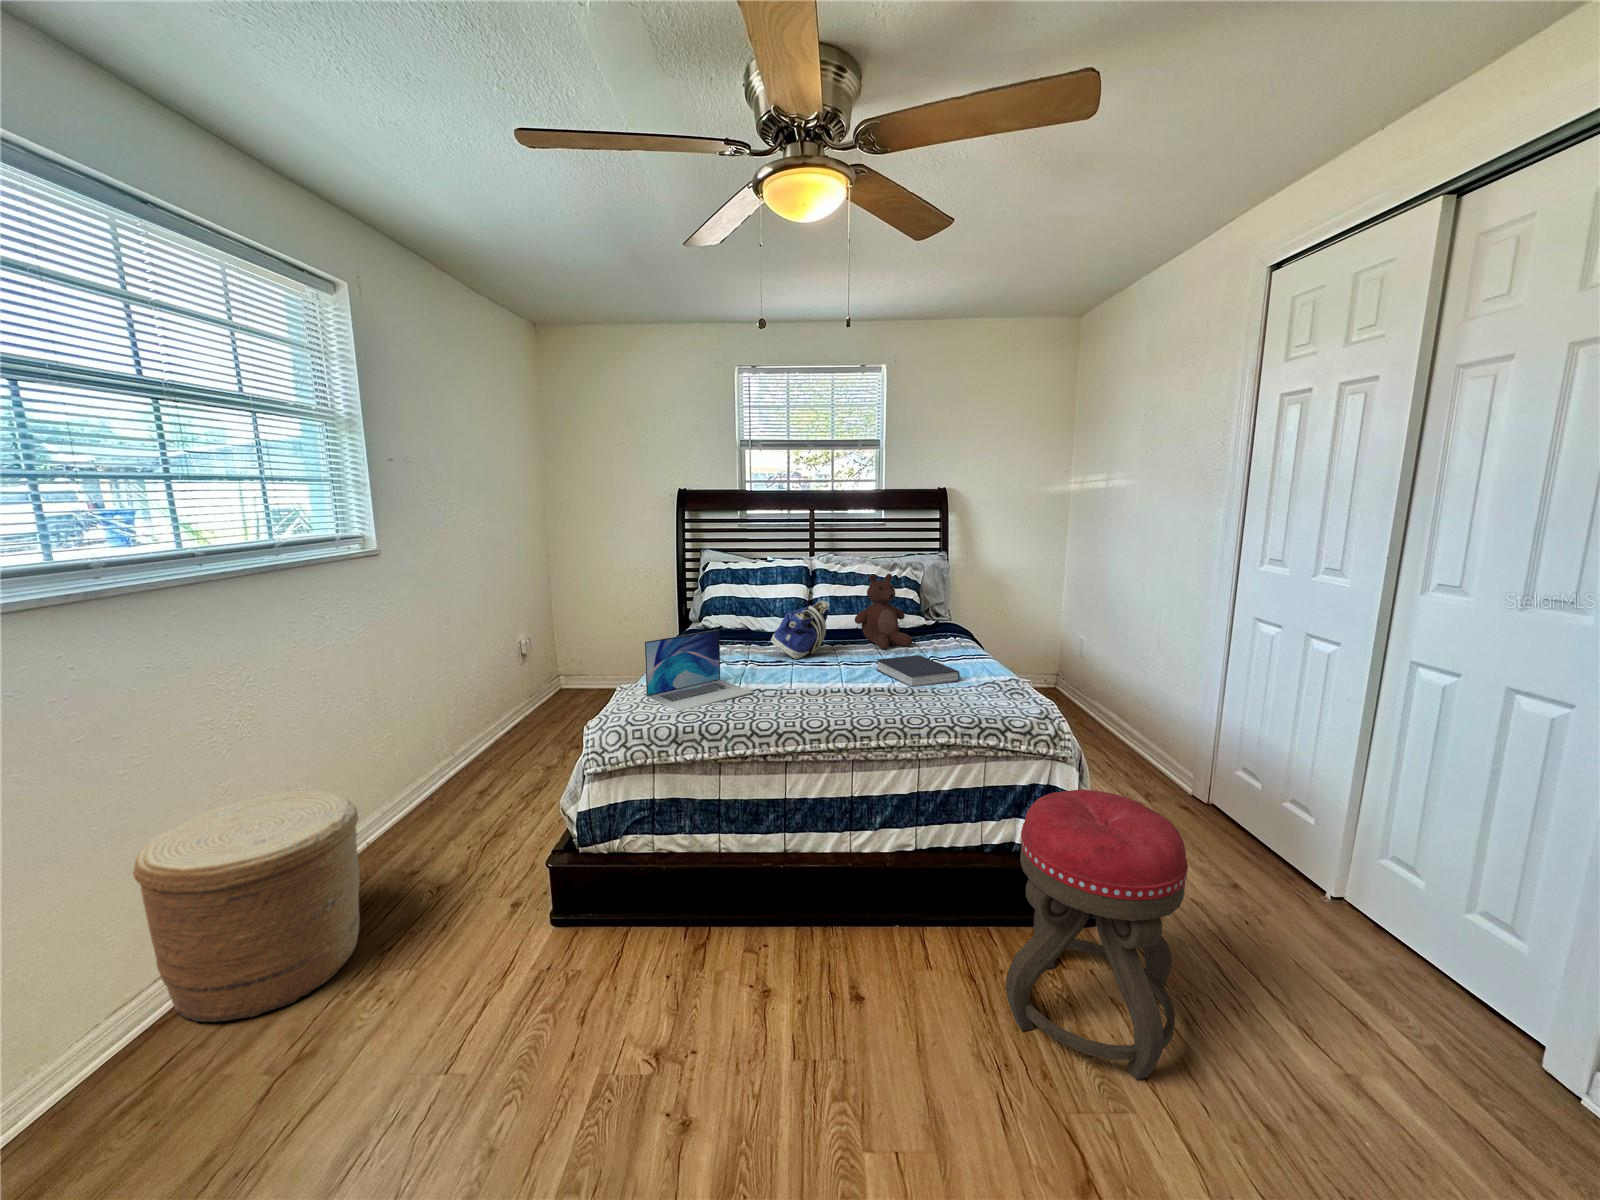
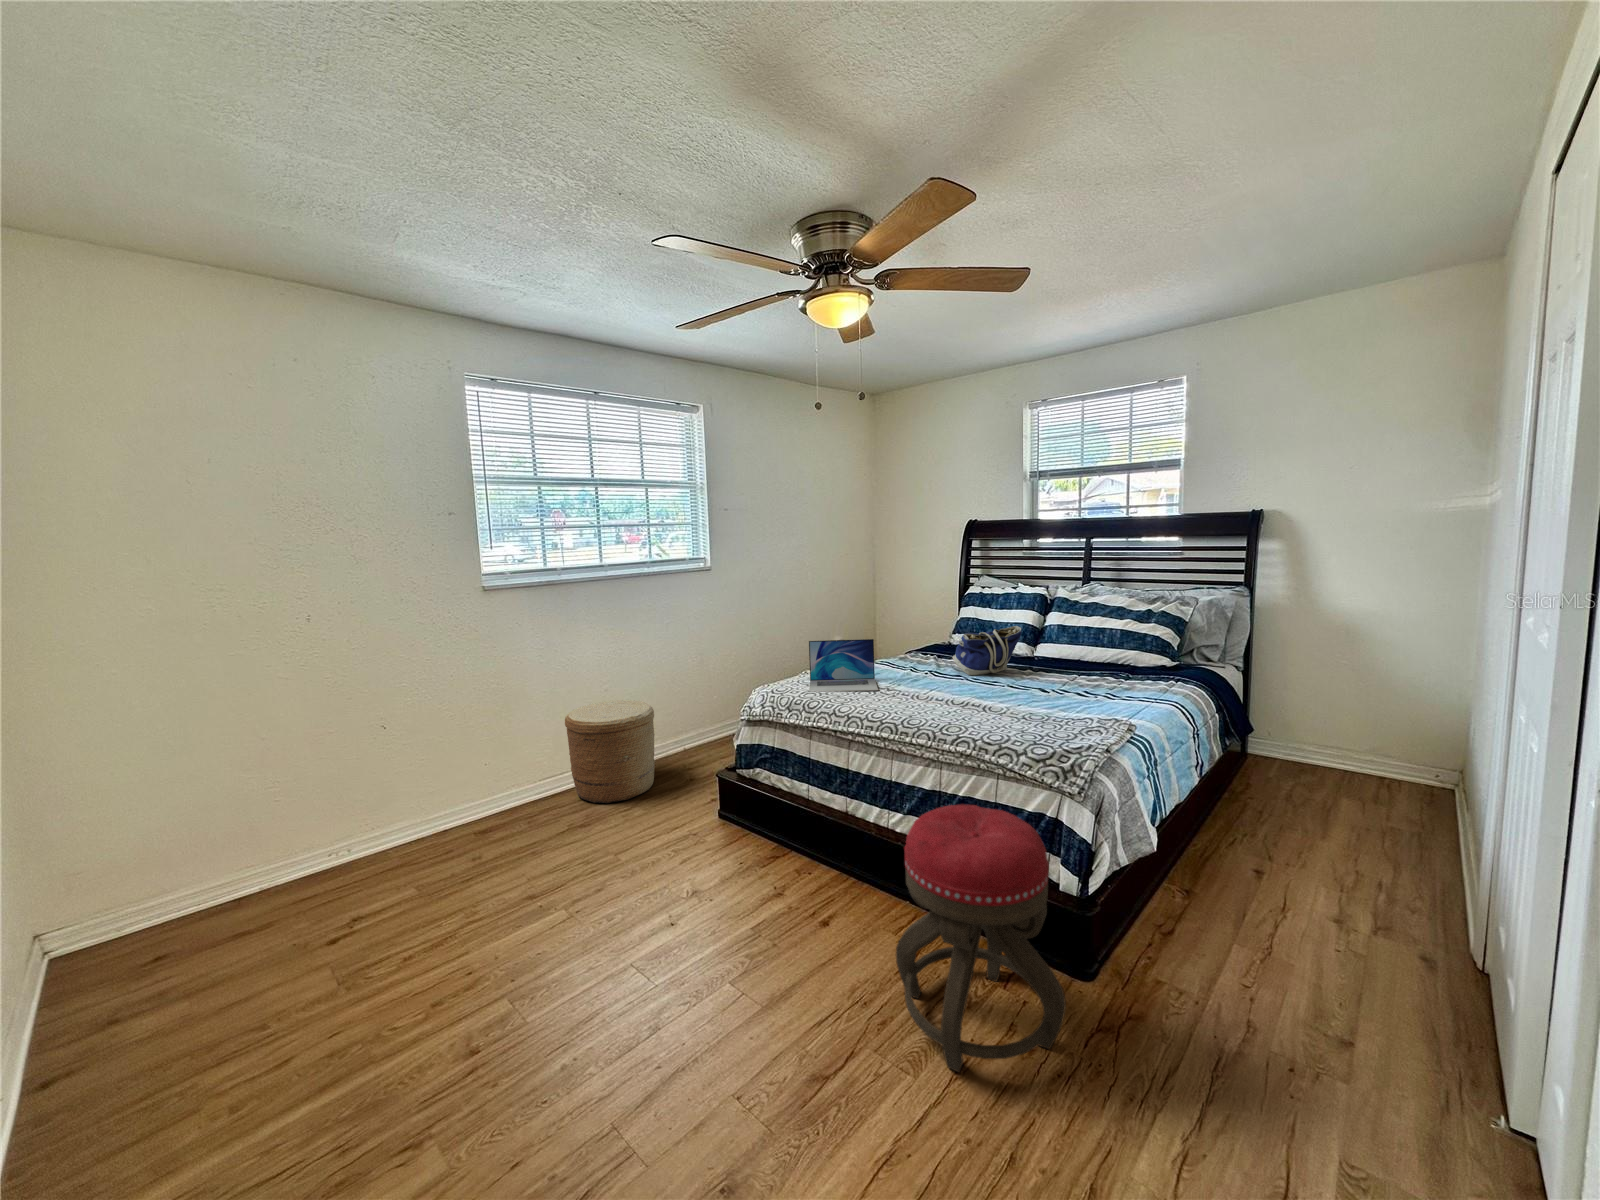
teddy bear: present [855,574,912,649] -> none [1056,605,1120,681]
book: present [876,655,960,687] -> none [1013,683,1072,714]

